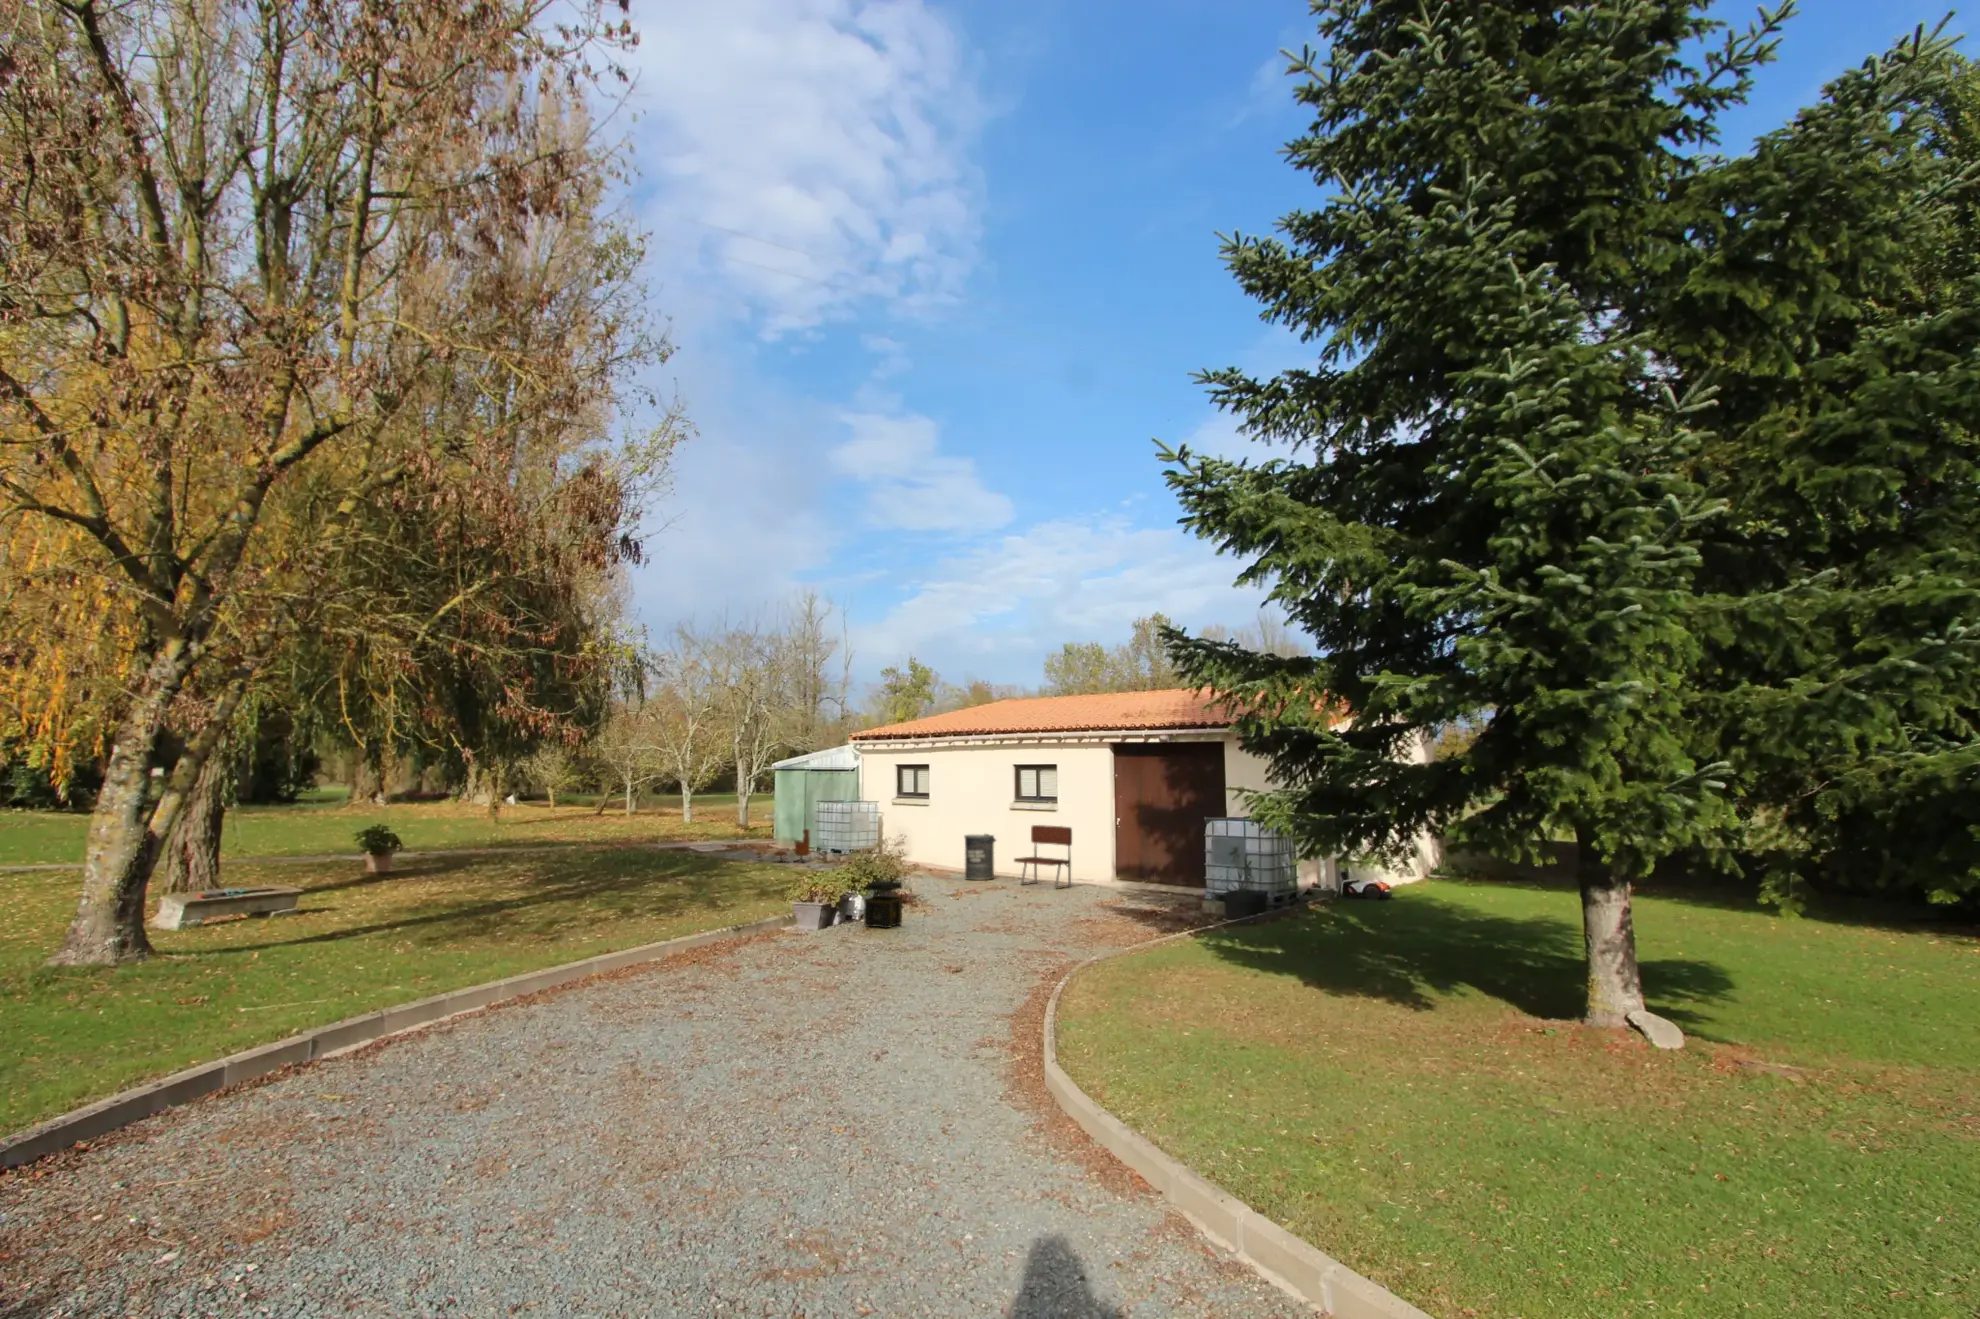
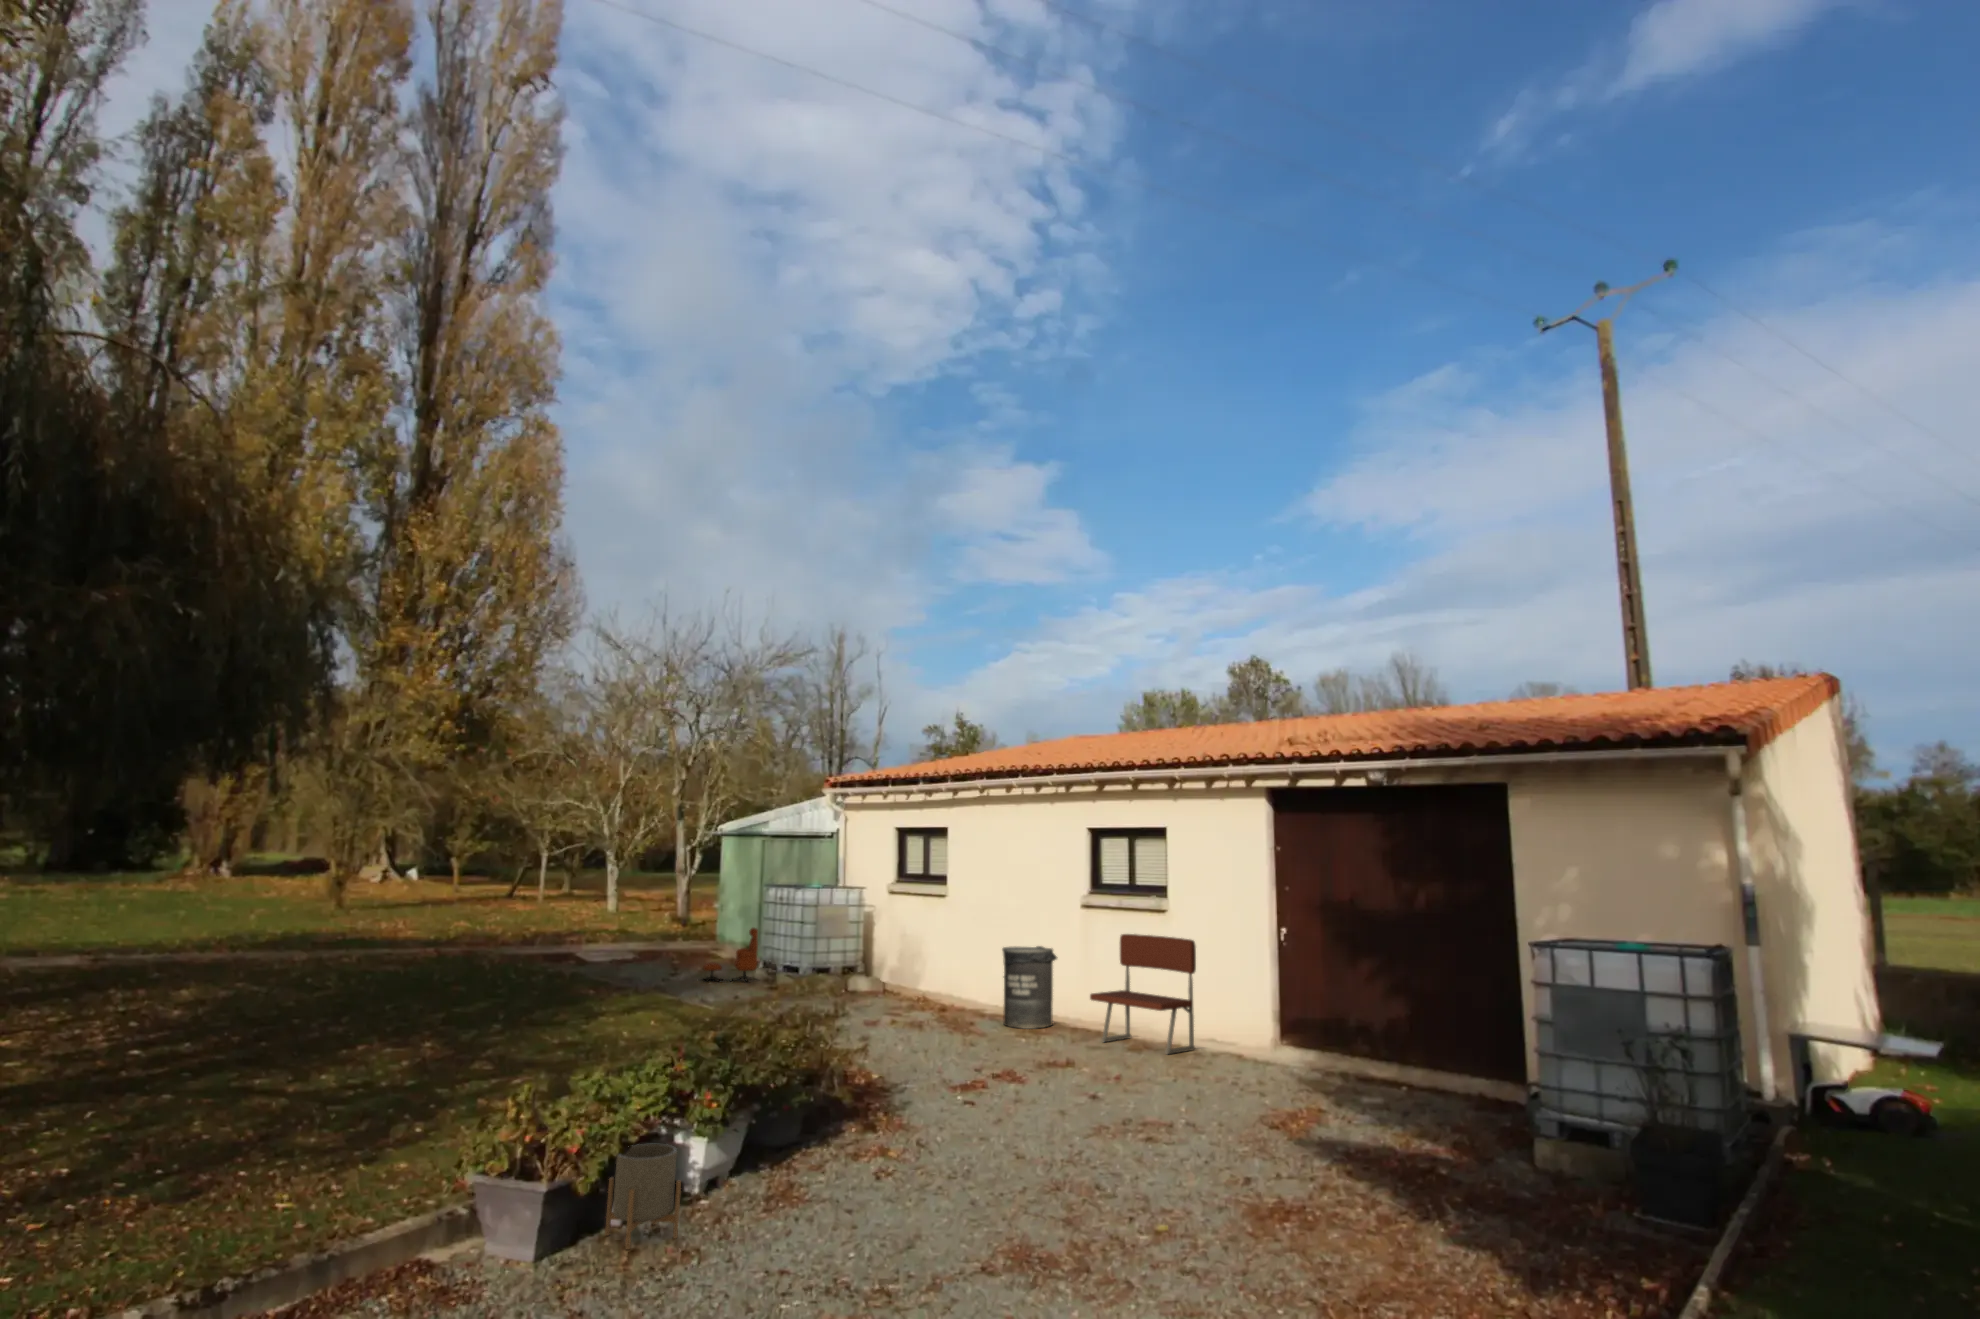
toolbox: present [864,881,903,928] -> none [783,1056,869,1167]
planter: none [801,911,832,949] -> present [605,1144,681,1250]

